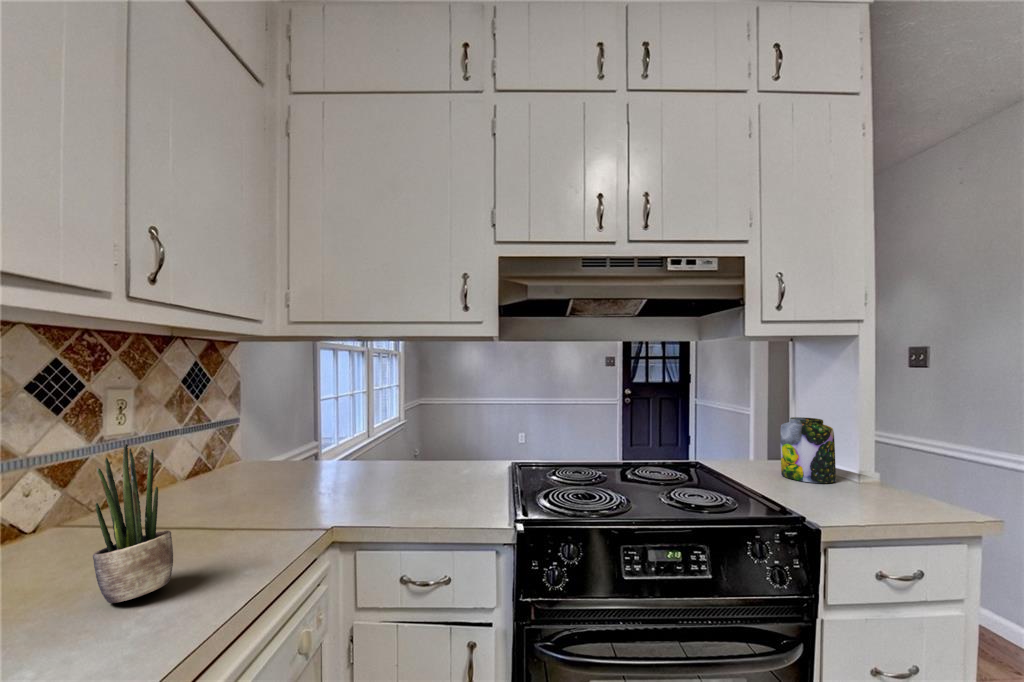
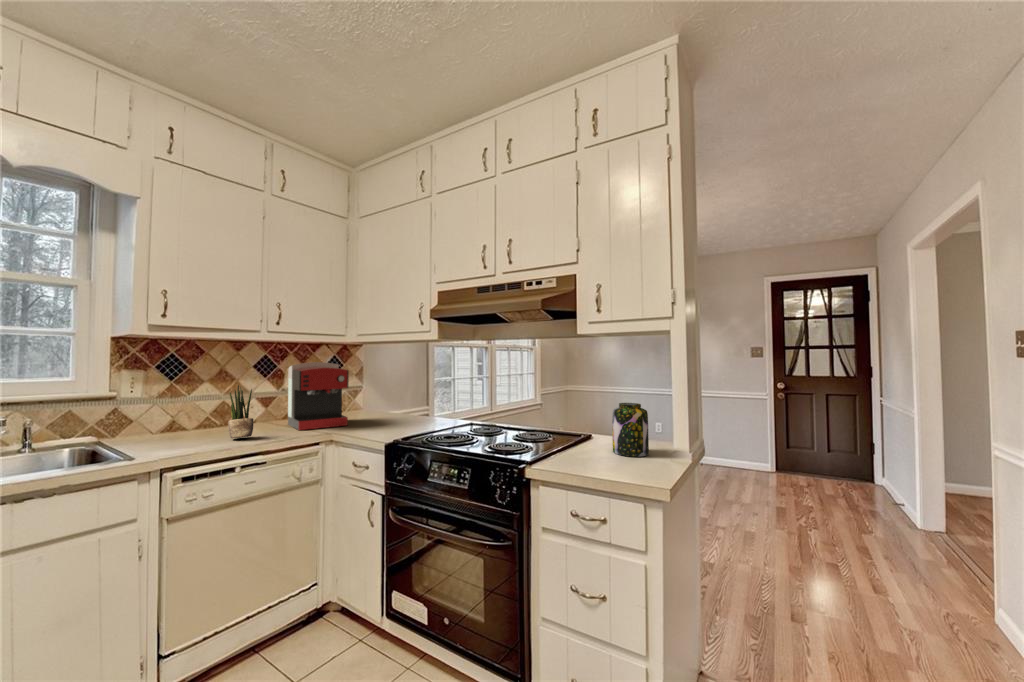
coffee maker: none [154,374,319,532] -> present [288,362,349,430]

